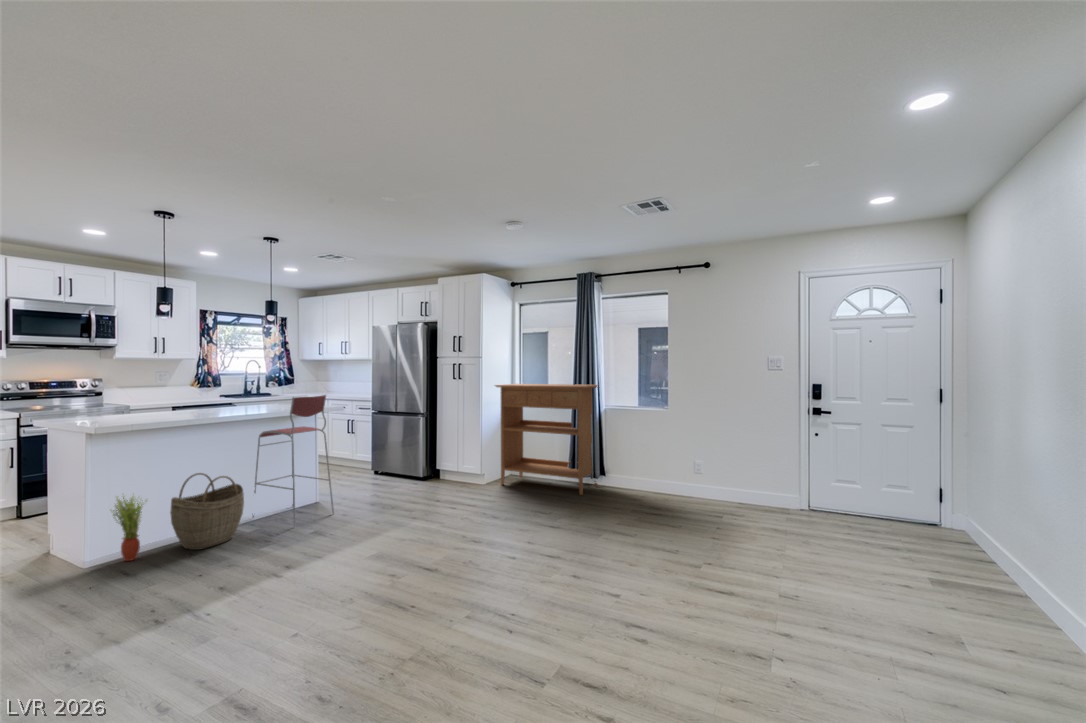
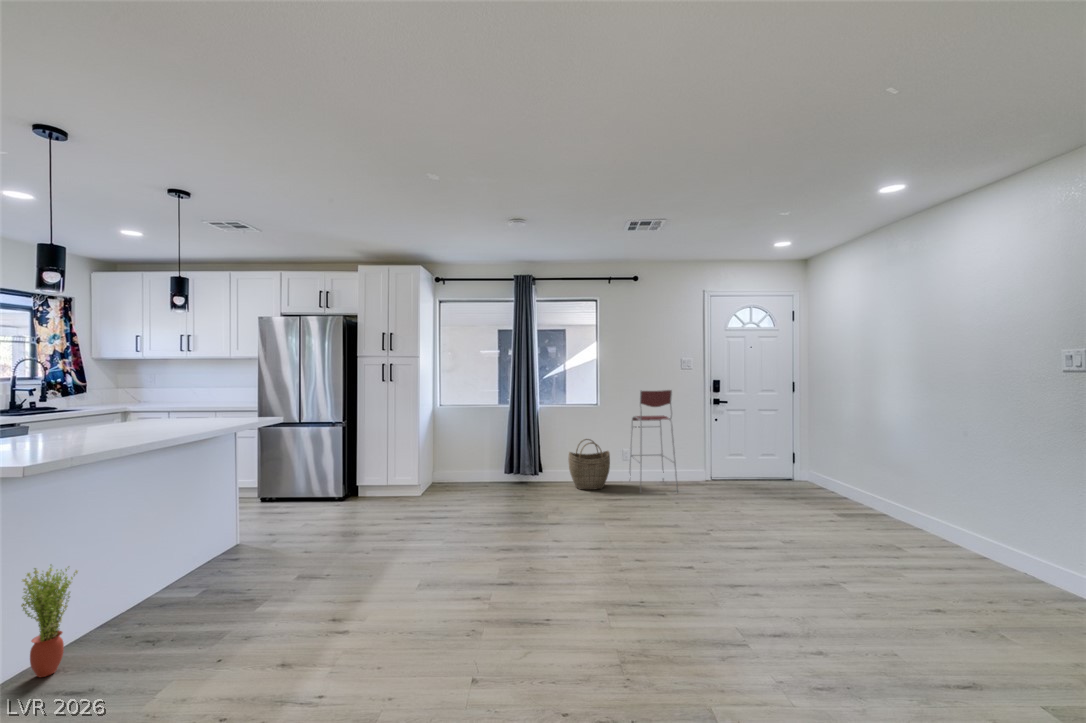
console table: present [495,384,598,495] -> none [433,384,539,493]
bar stool: present [253,395,334,526] -> present [630,390,678,492]
woven basket: present [170,473,244,550] -> present [568,439,610,490]

